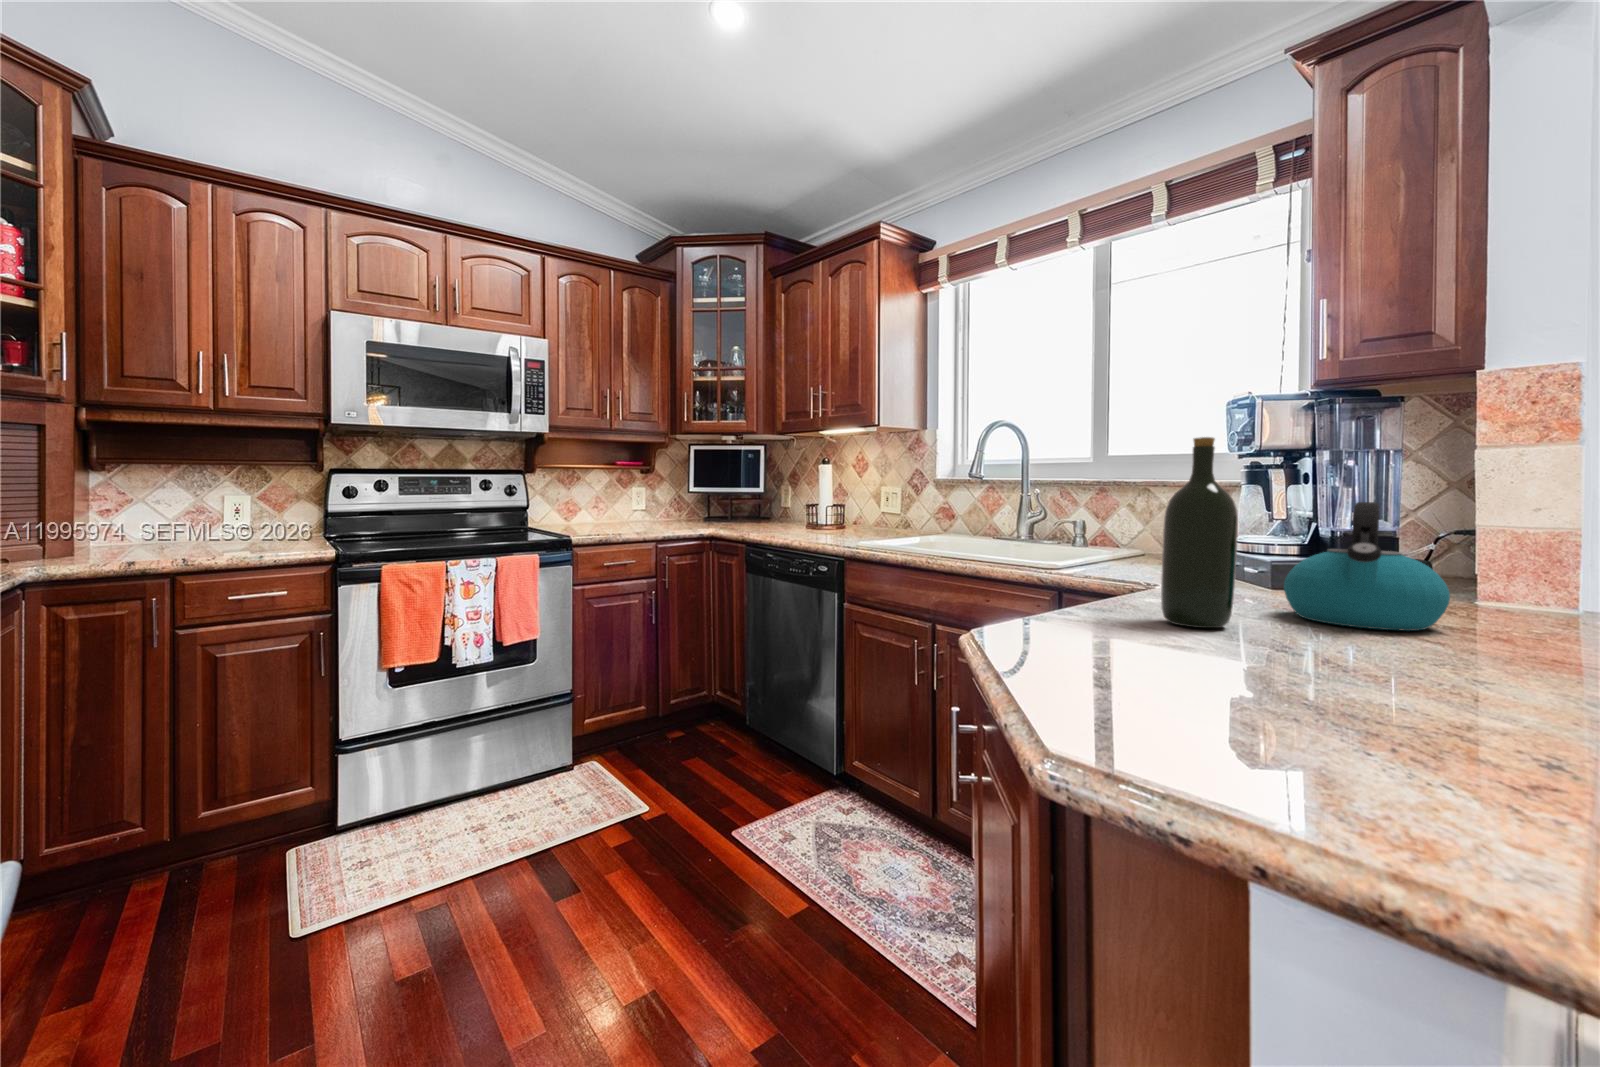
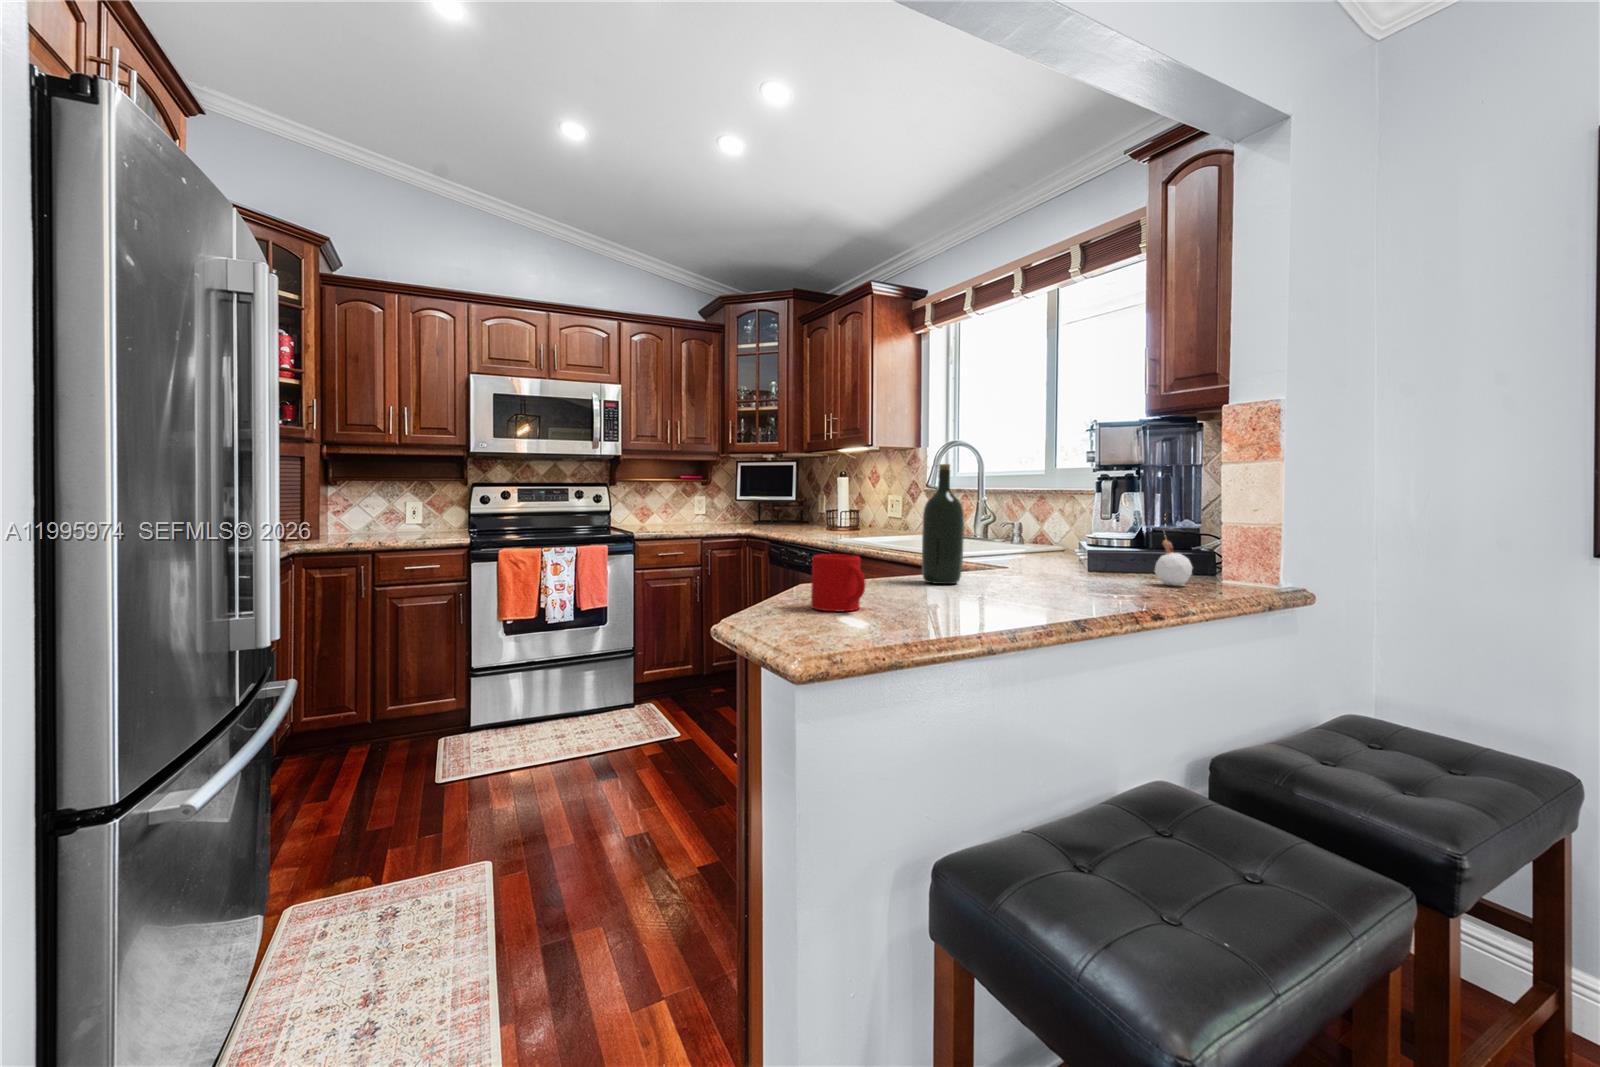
kettle: present [1284,502,1450,631] -> none [1019,505,1109,588]
candle: none [1463,537,1531,619] -> present [1155,535,1192,586]
mug: none [1191,603,1371,732] -> present [811,554,865,611]

